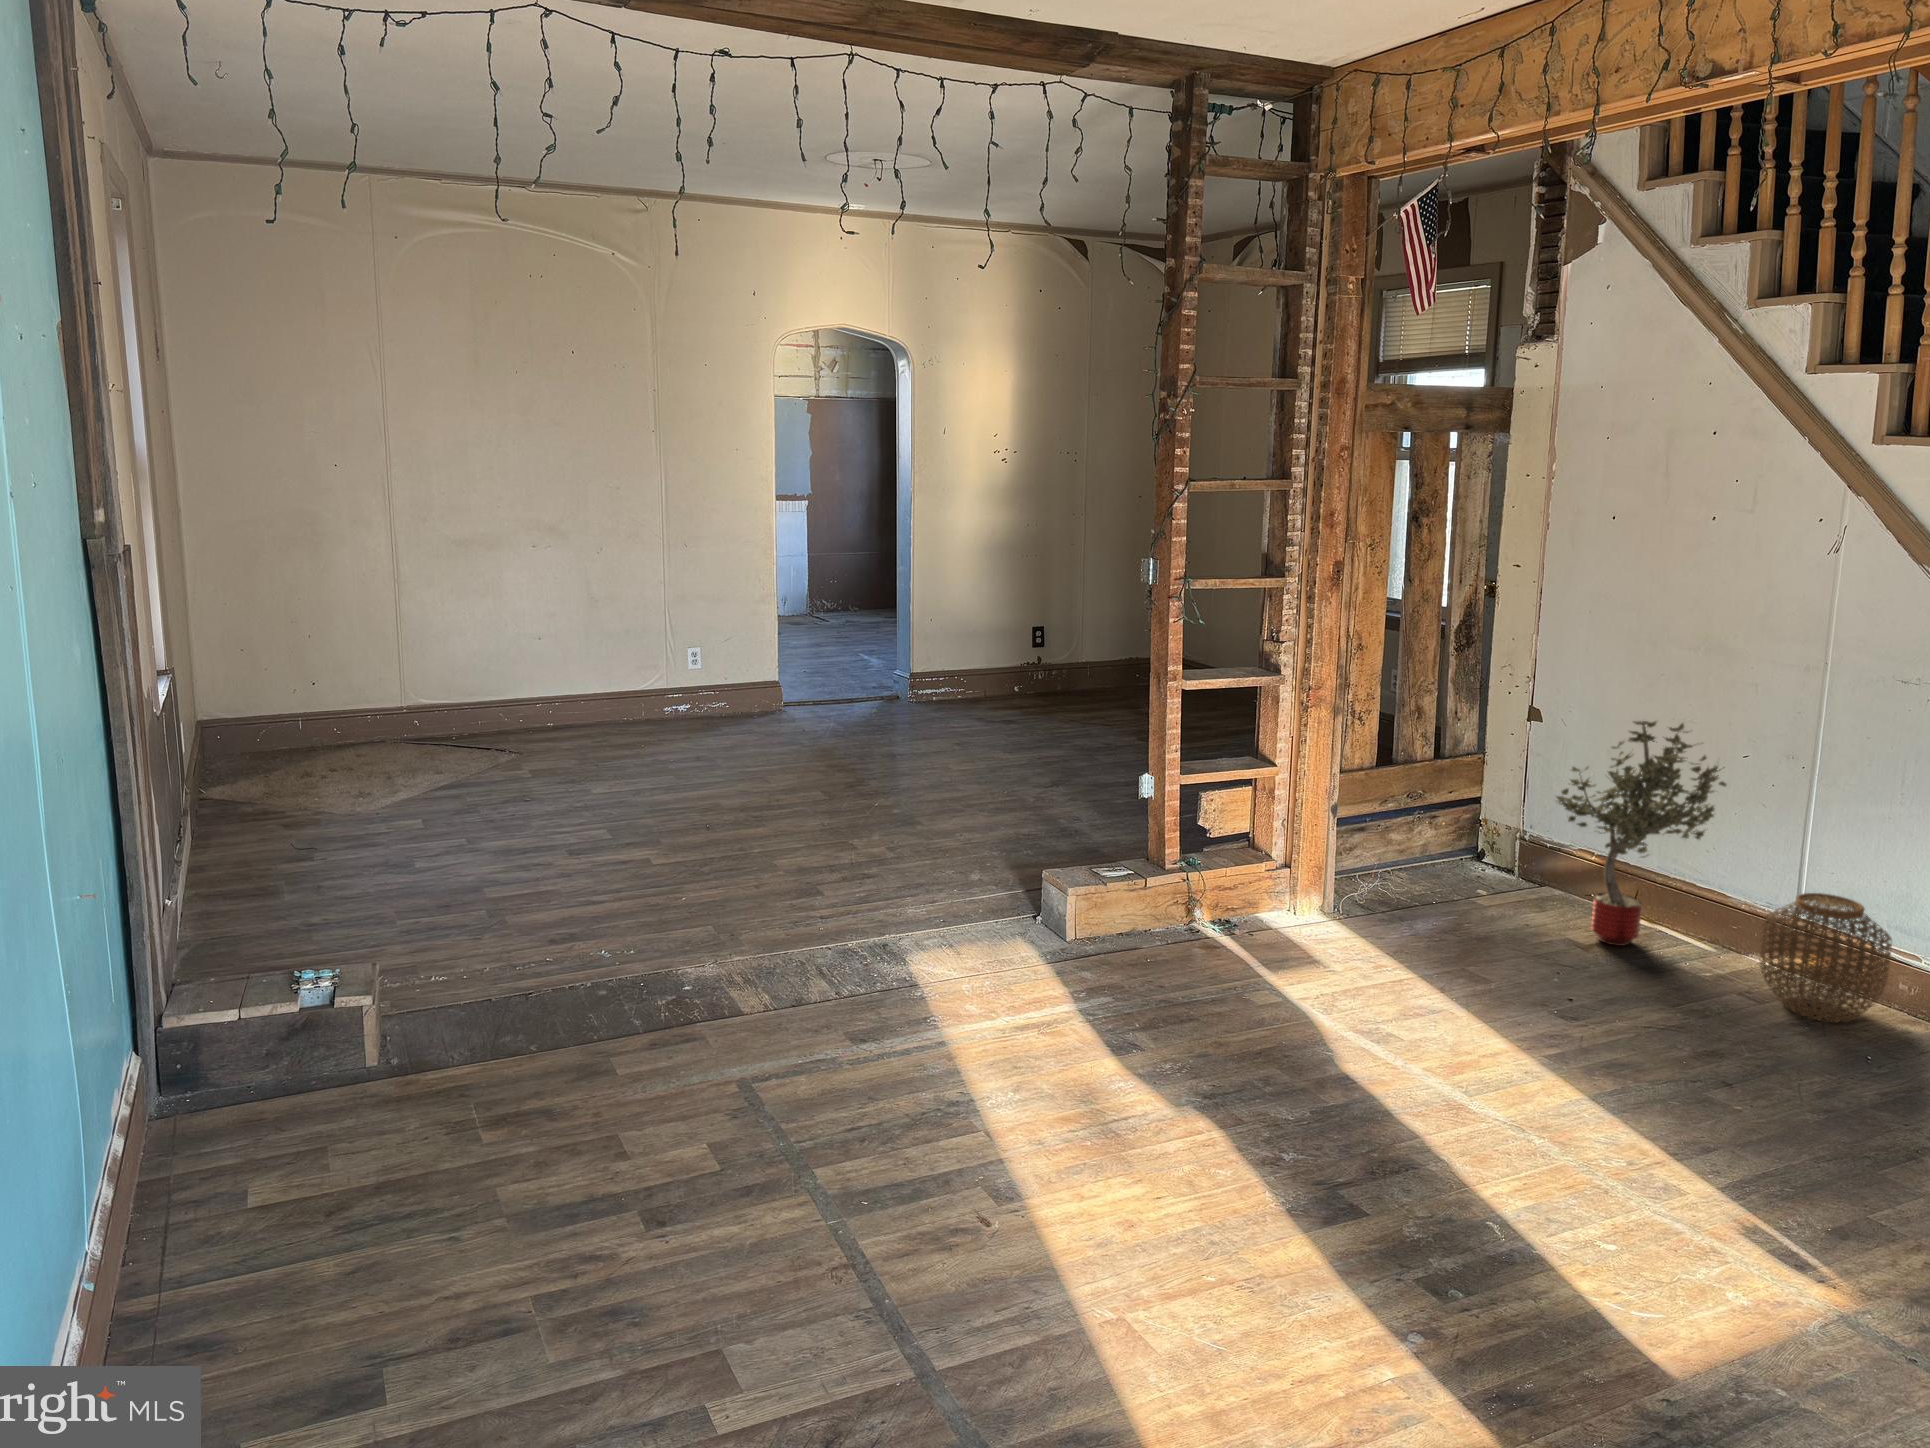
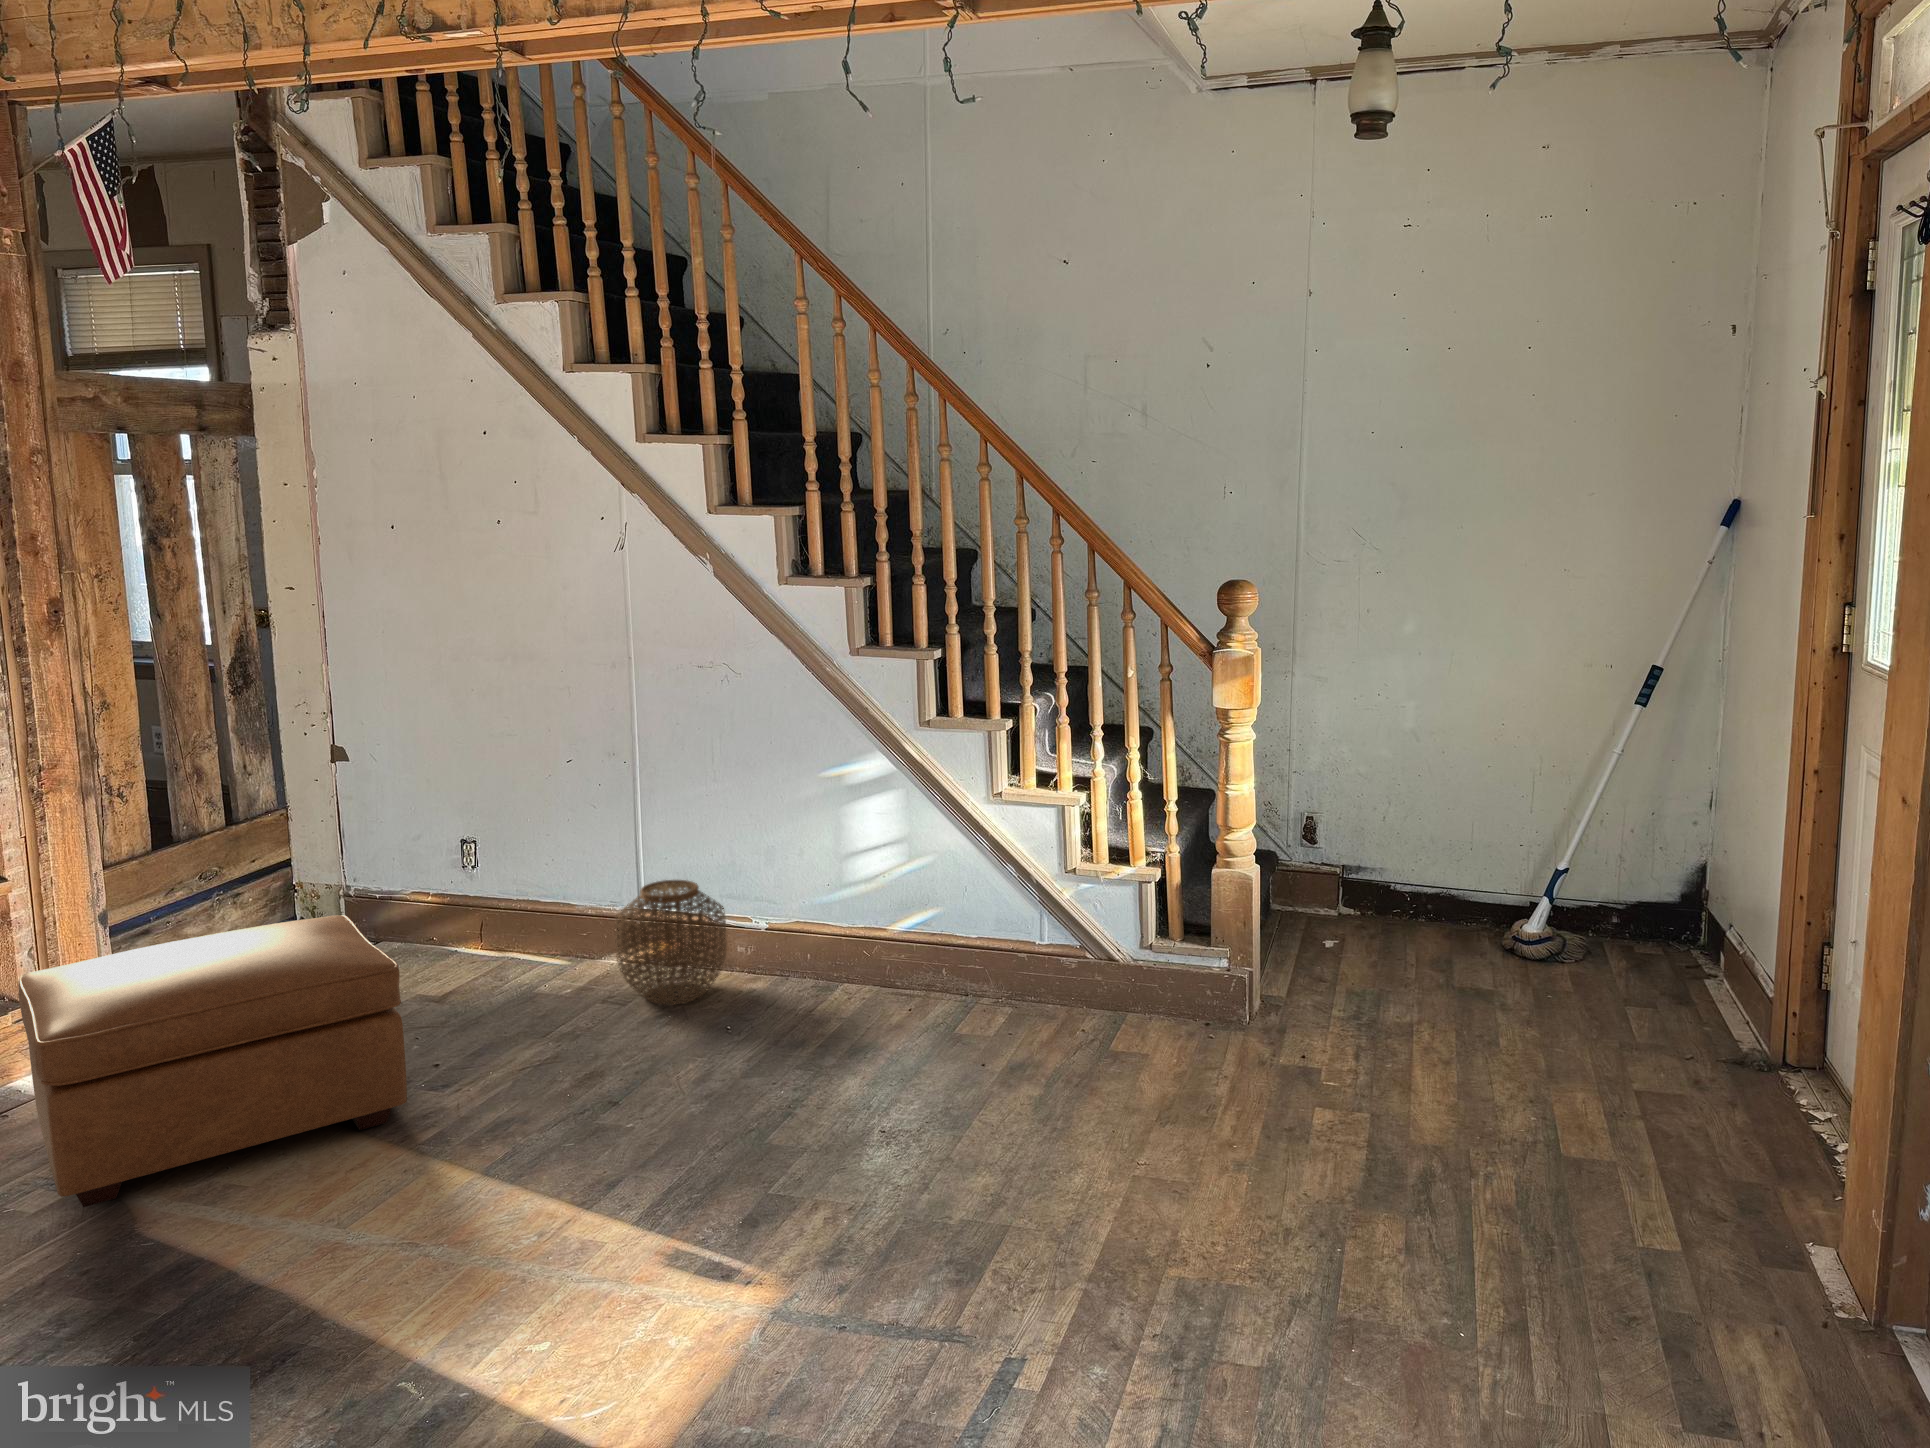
potted tree: present [1557,721,1726,946] -> none [381,737,559,989]
ottoman: none [1276,833,1547,1028] -> present [18,915,407,1207]

